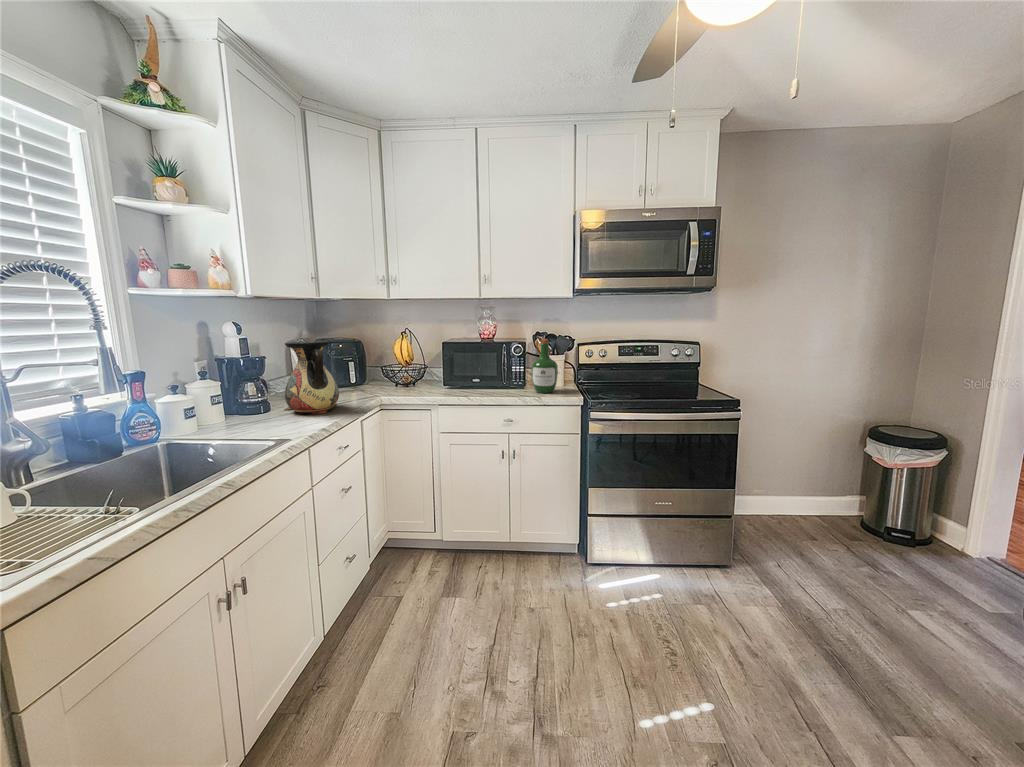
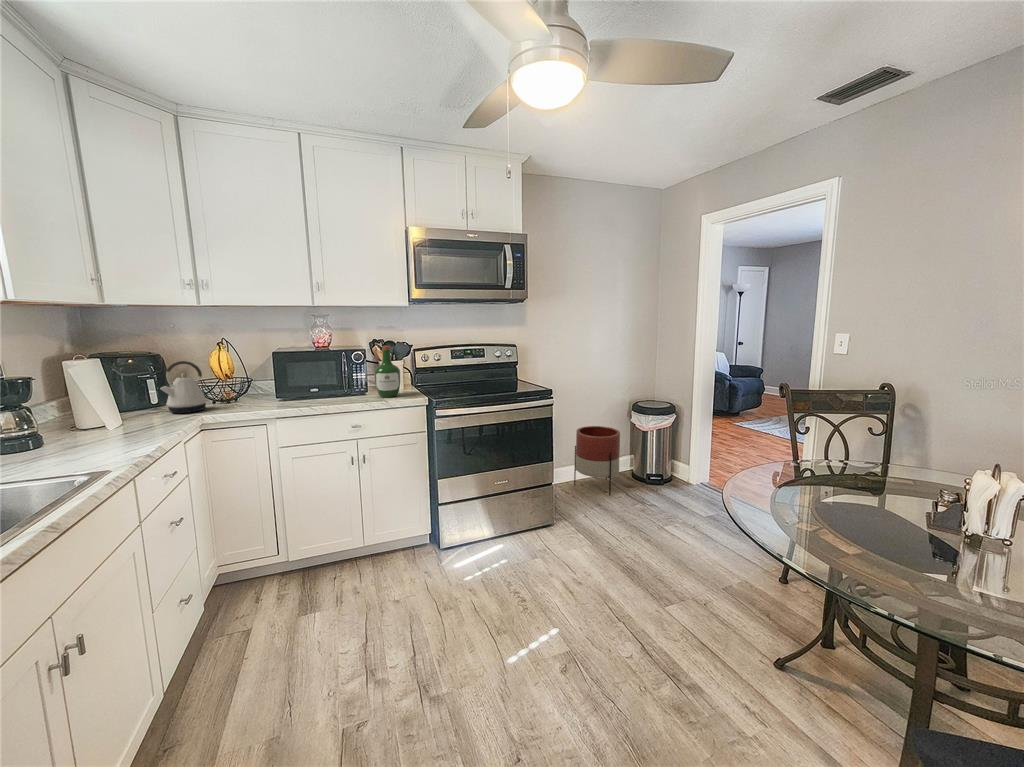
vase: present [285,341,339,414] -> none [61,354,148,445]
kettle: none [356,348,391,393] -> present [161,361,208,413]
planter: none [767,450,844,545] -> present [574,426,620,495]

